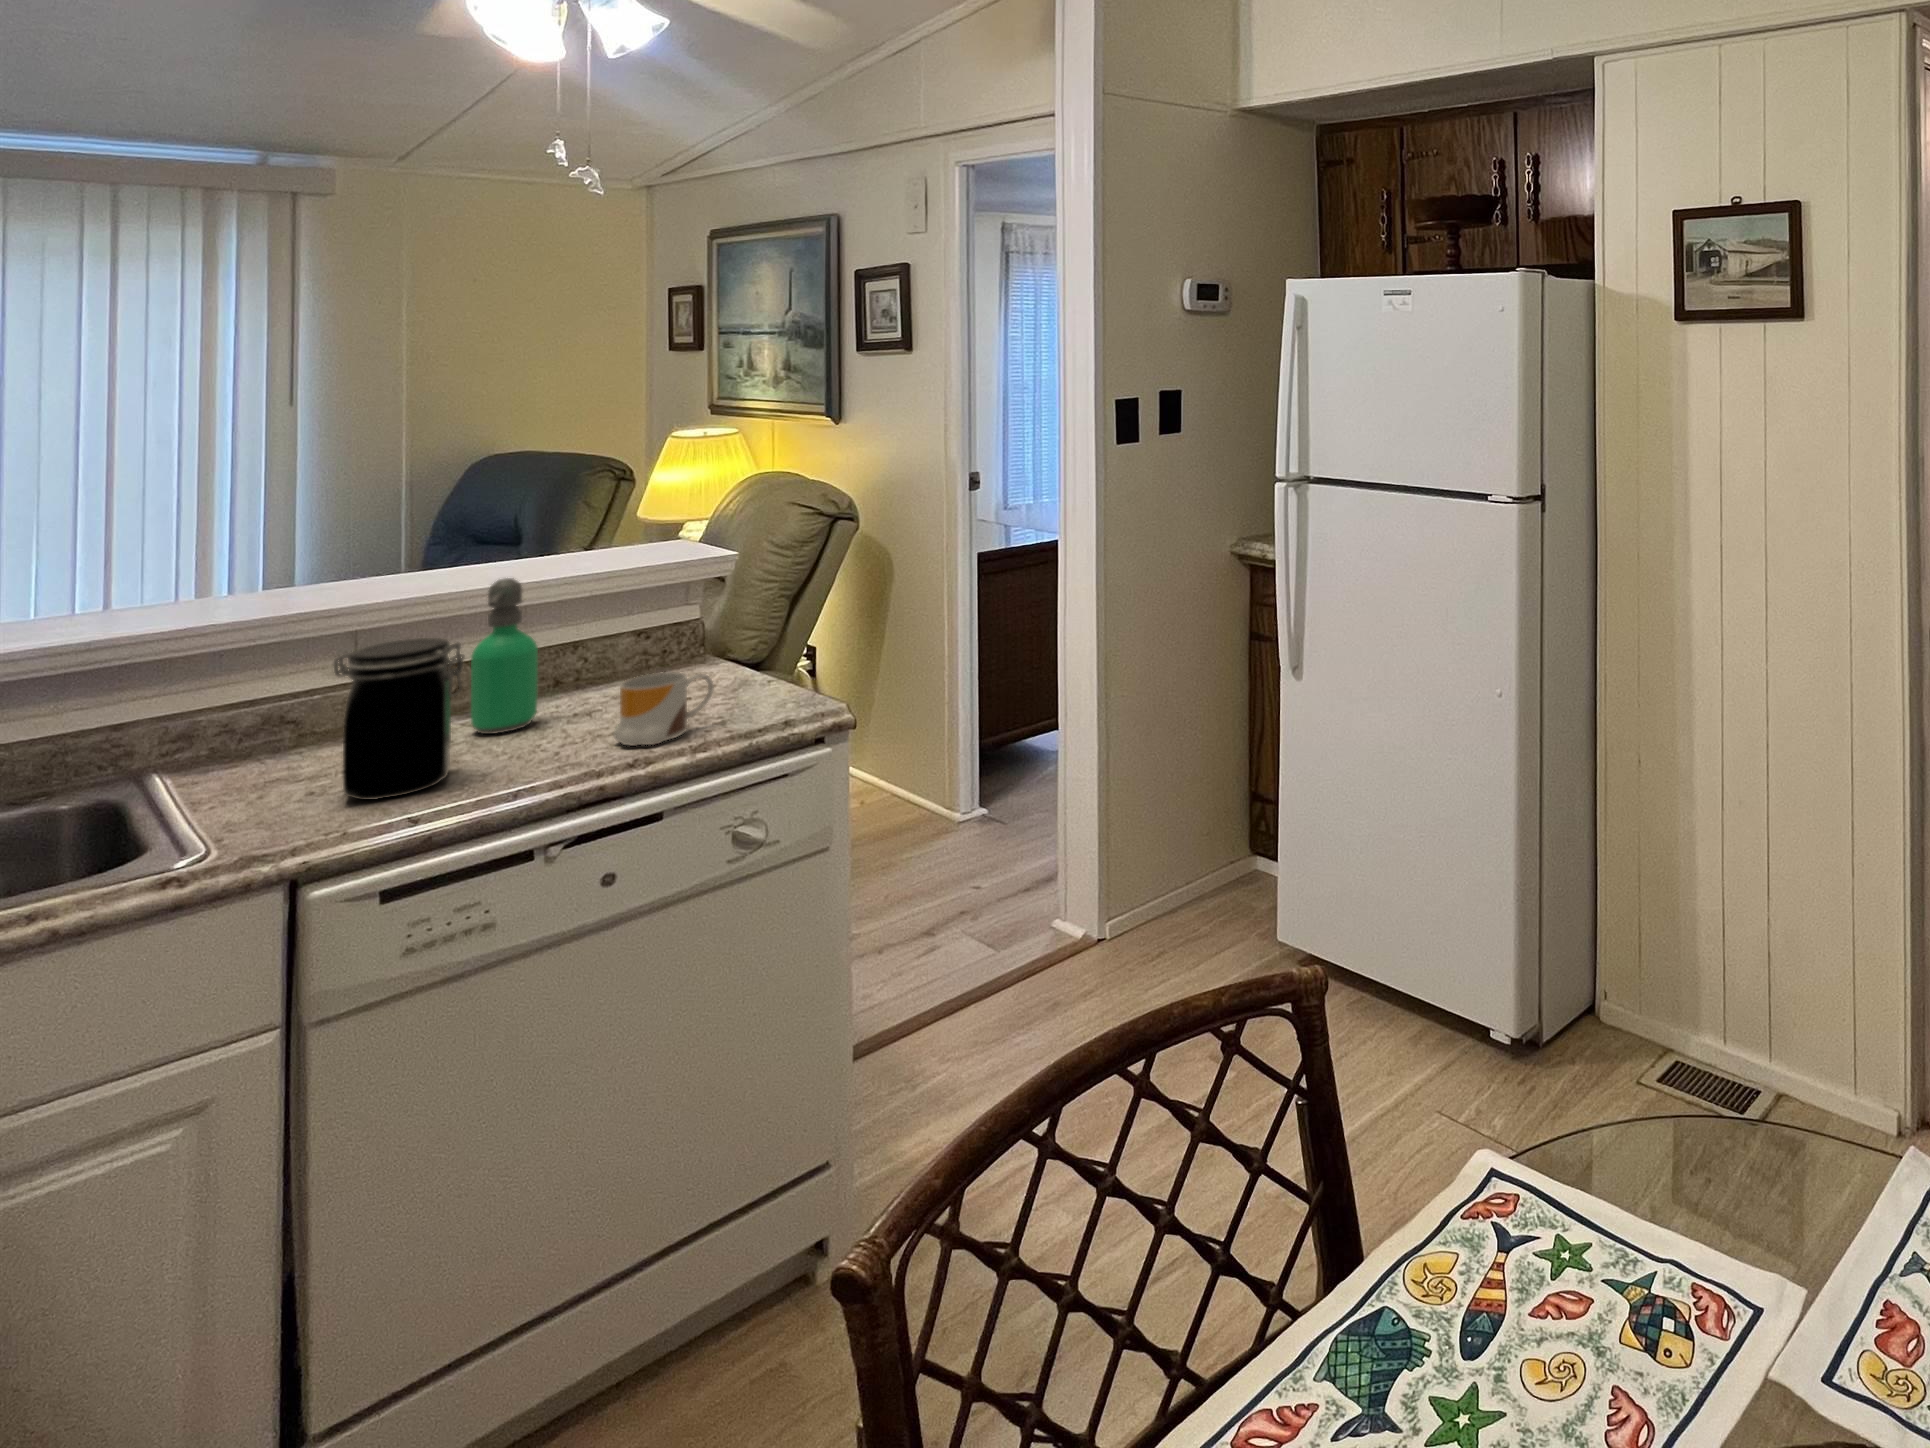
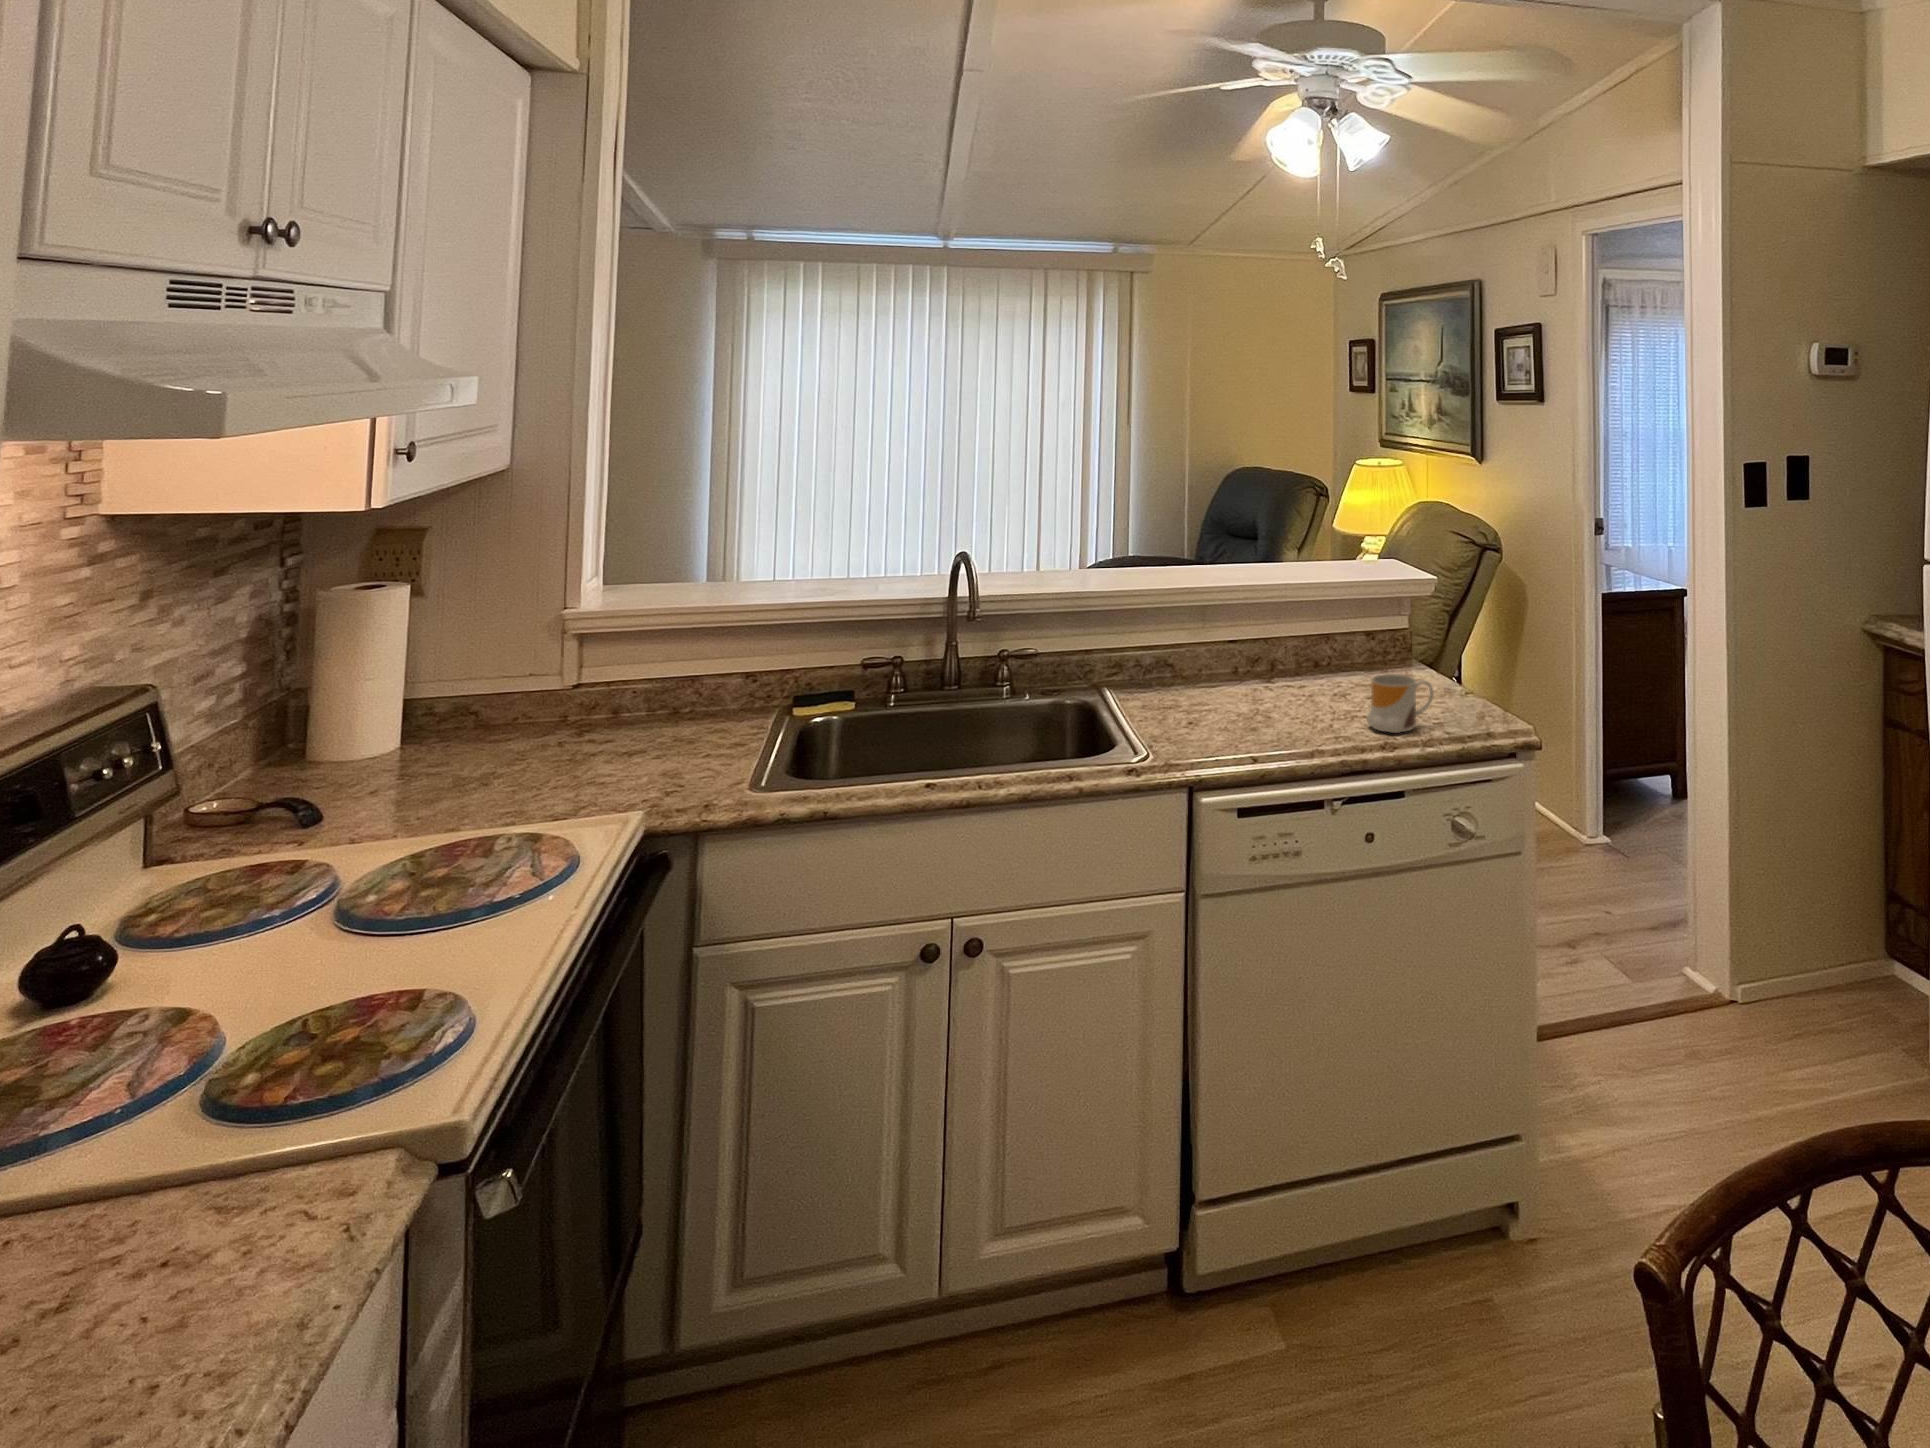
soap dispenser: present [471,578,538,734] -> none [1272,581,1312,702]
jar: present [334,638,464,800] -> none [1204,620,1279,738]

